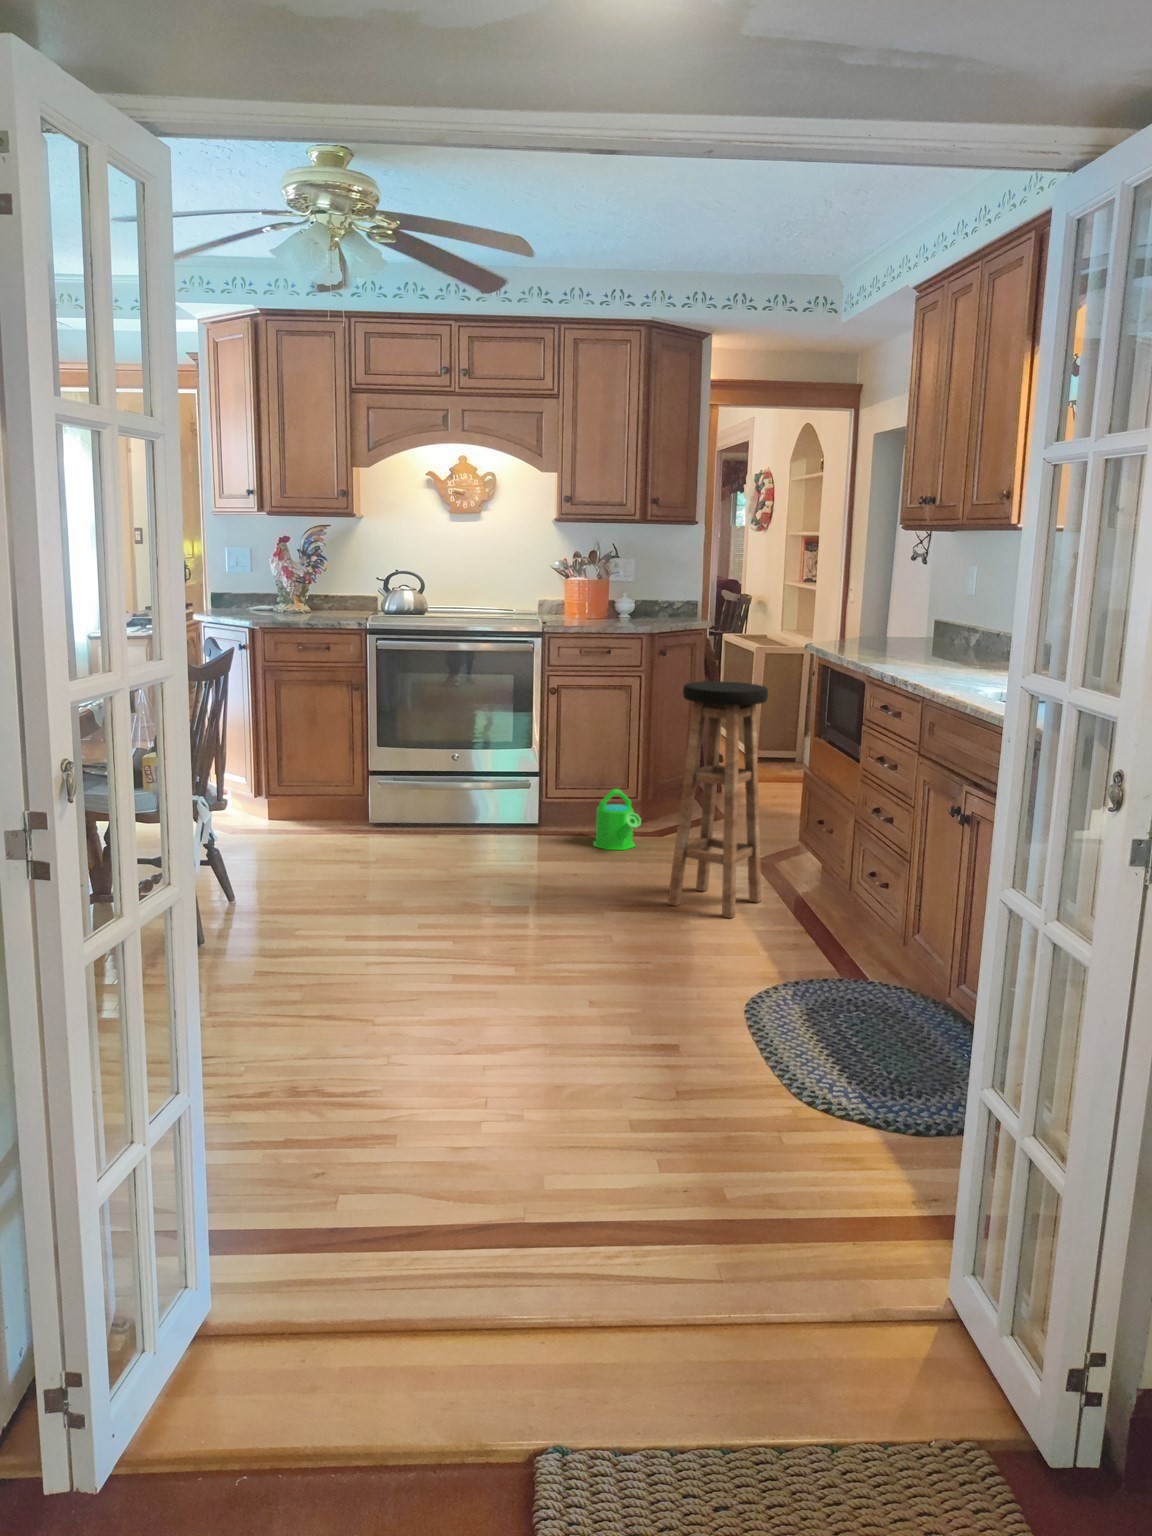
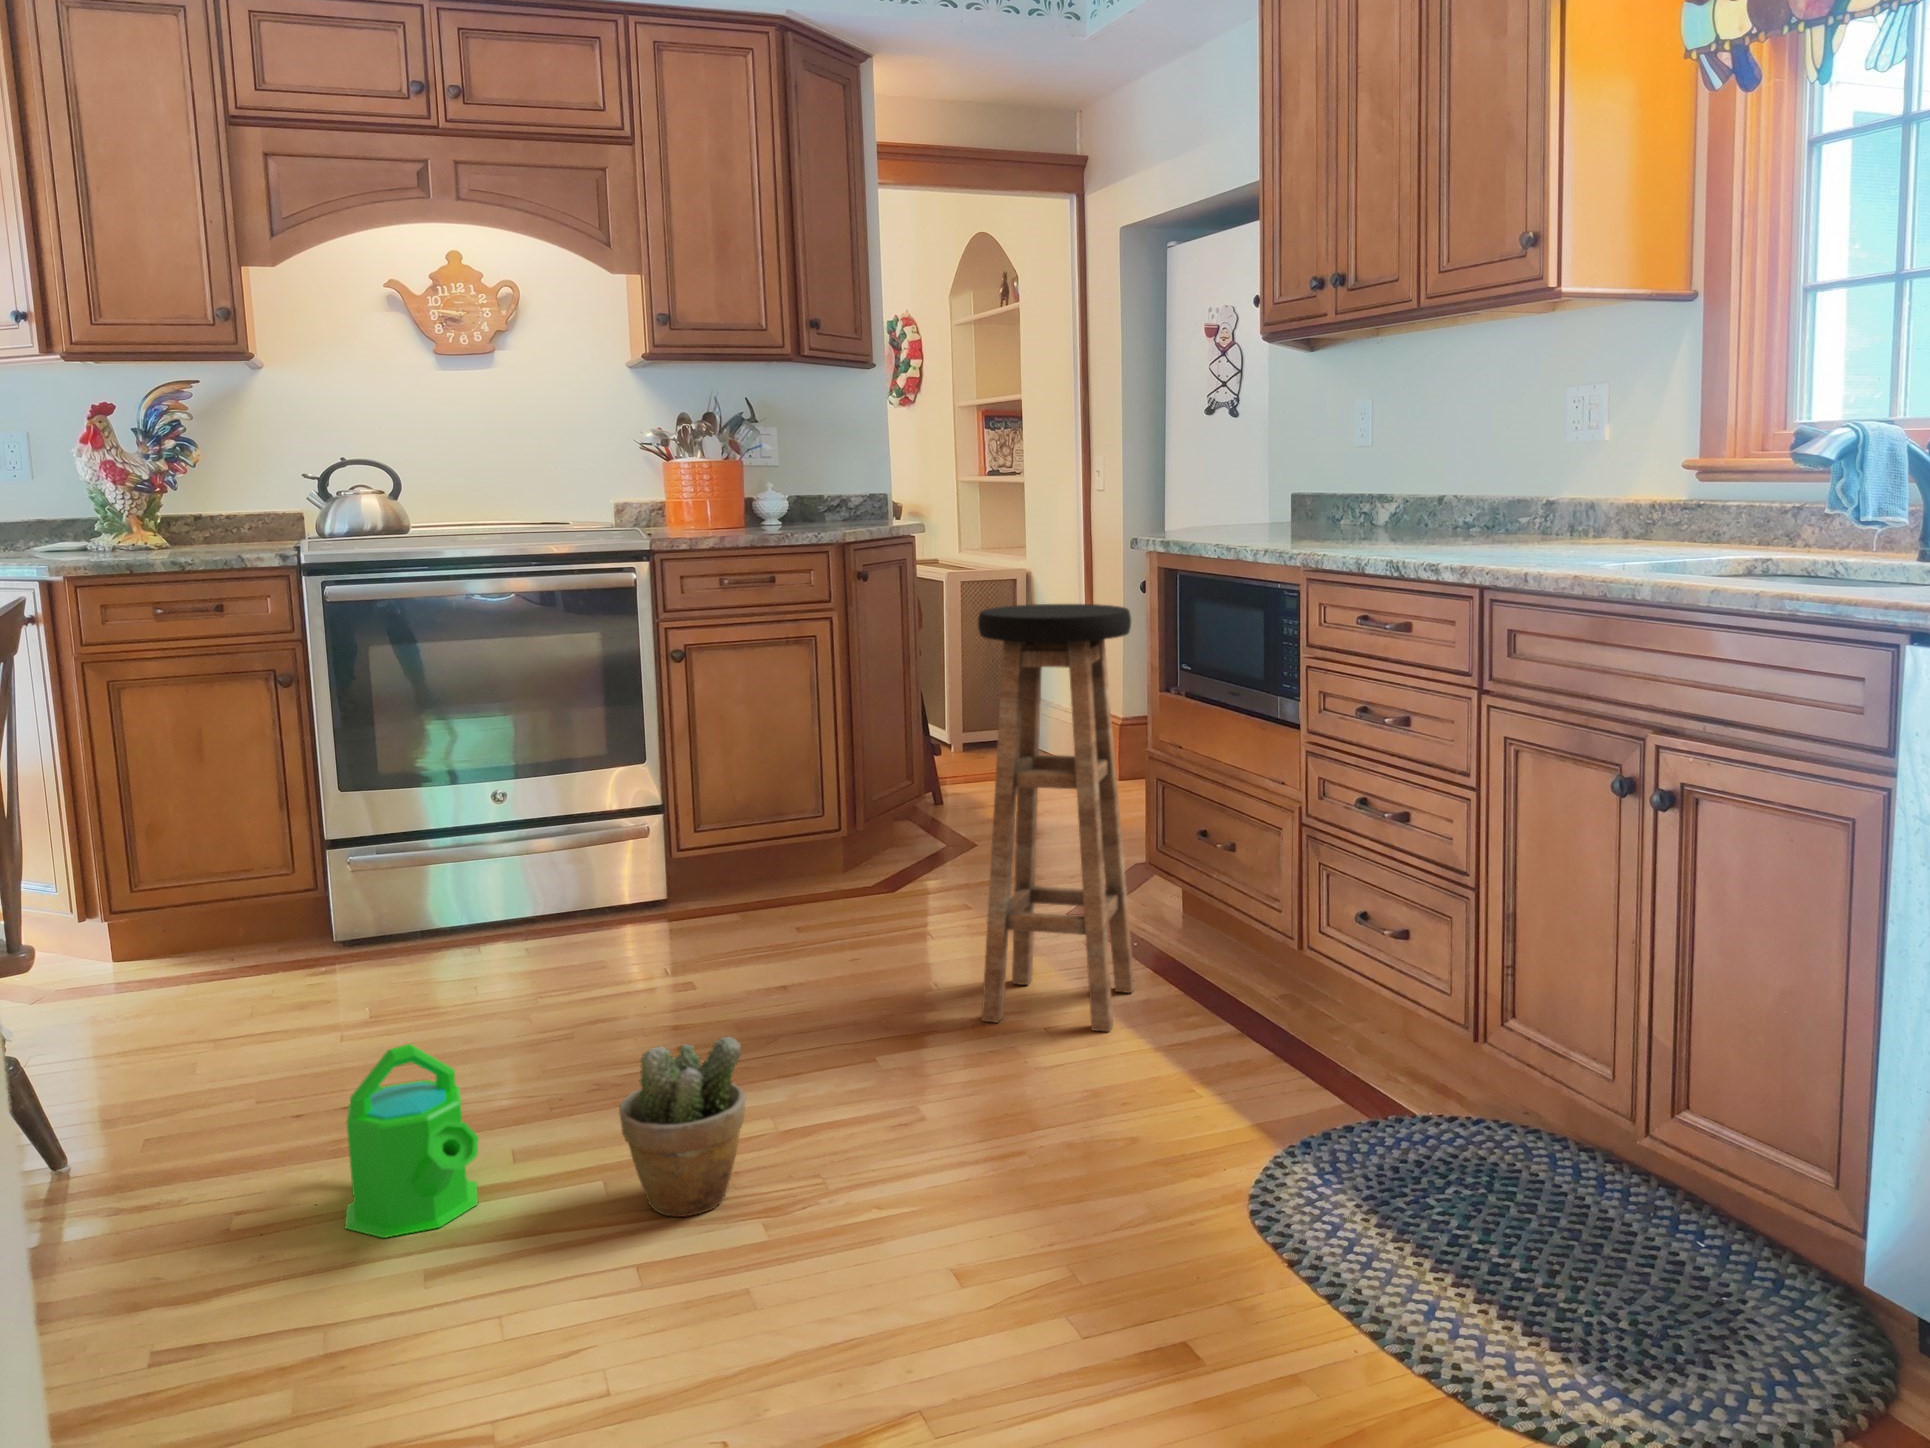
watering can: present [593,789,641,850] -> present [345,1044,479,1238]
potted plant: none [455,880,513,960] -> present [619,1037,746,1217]

